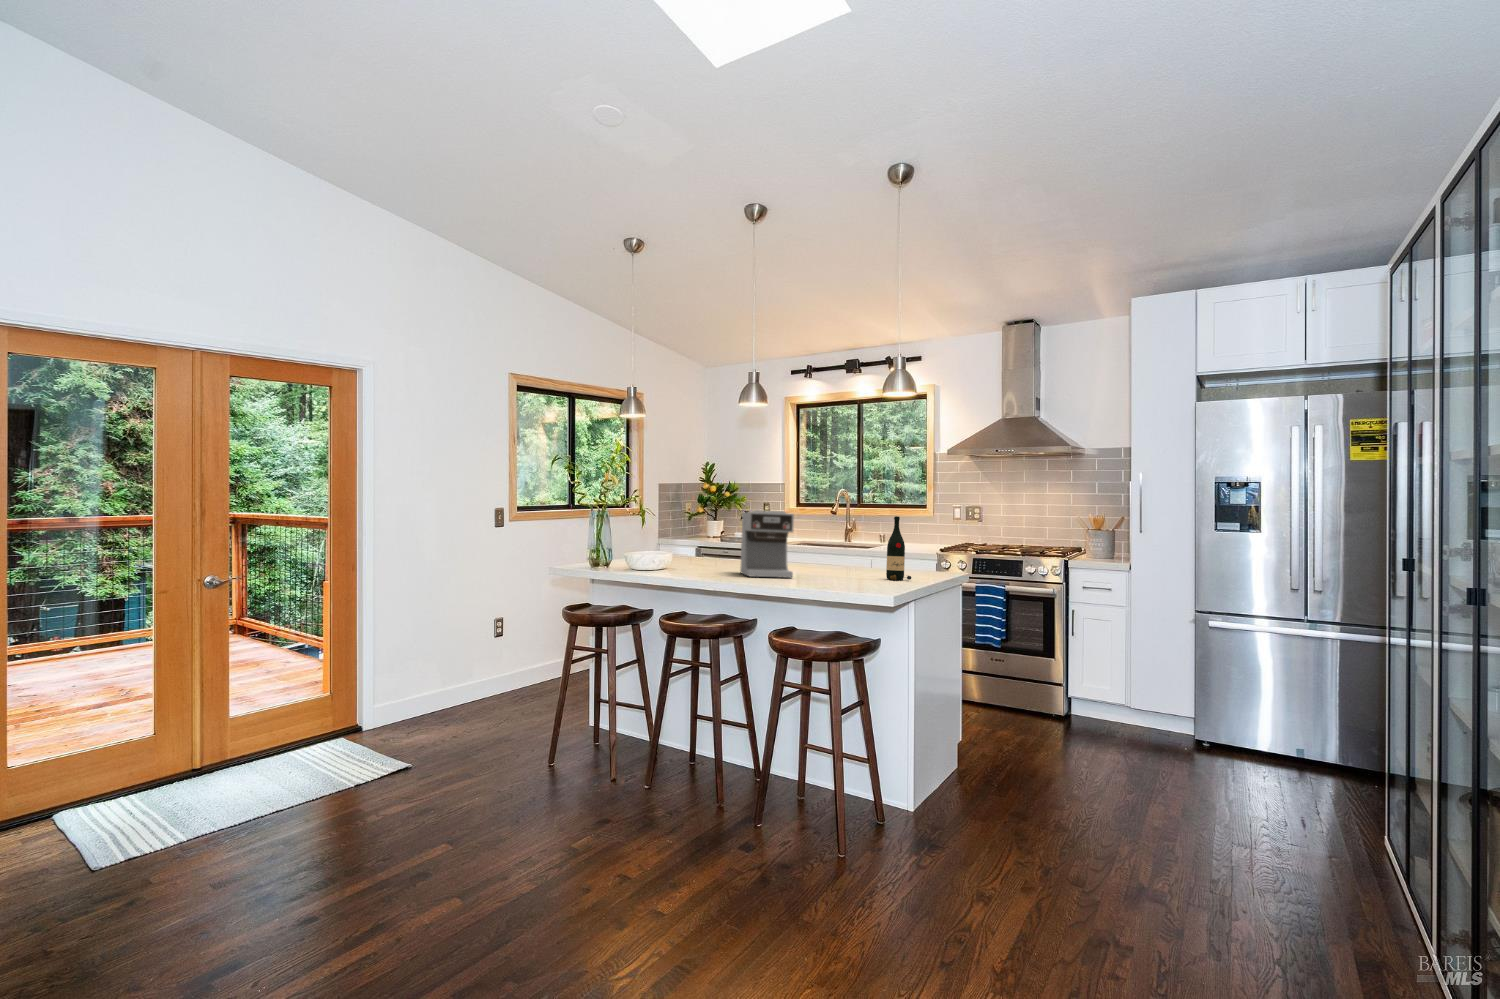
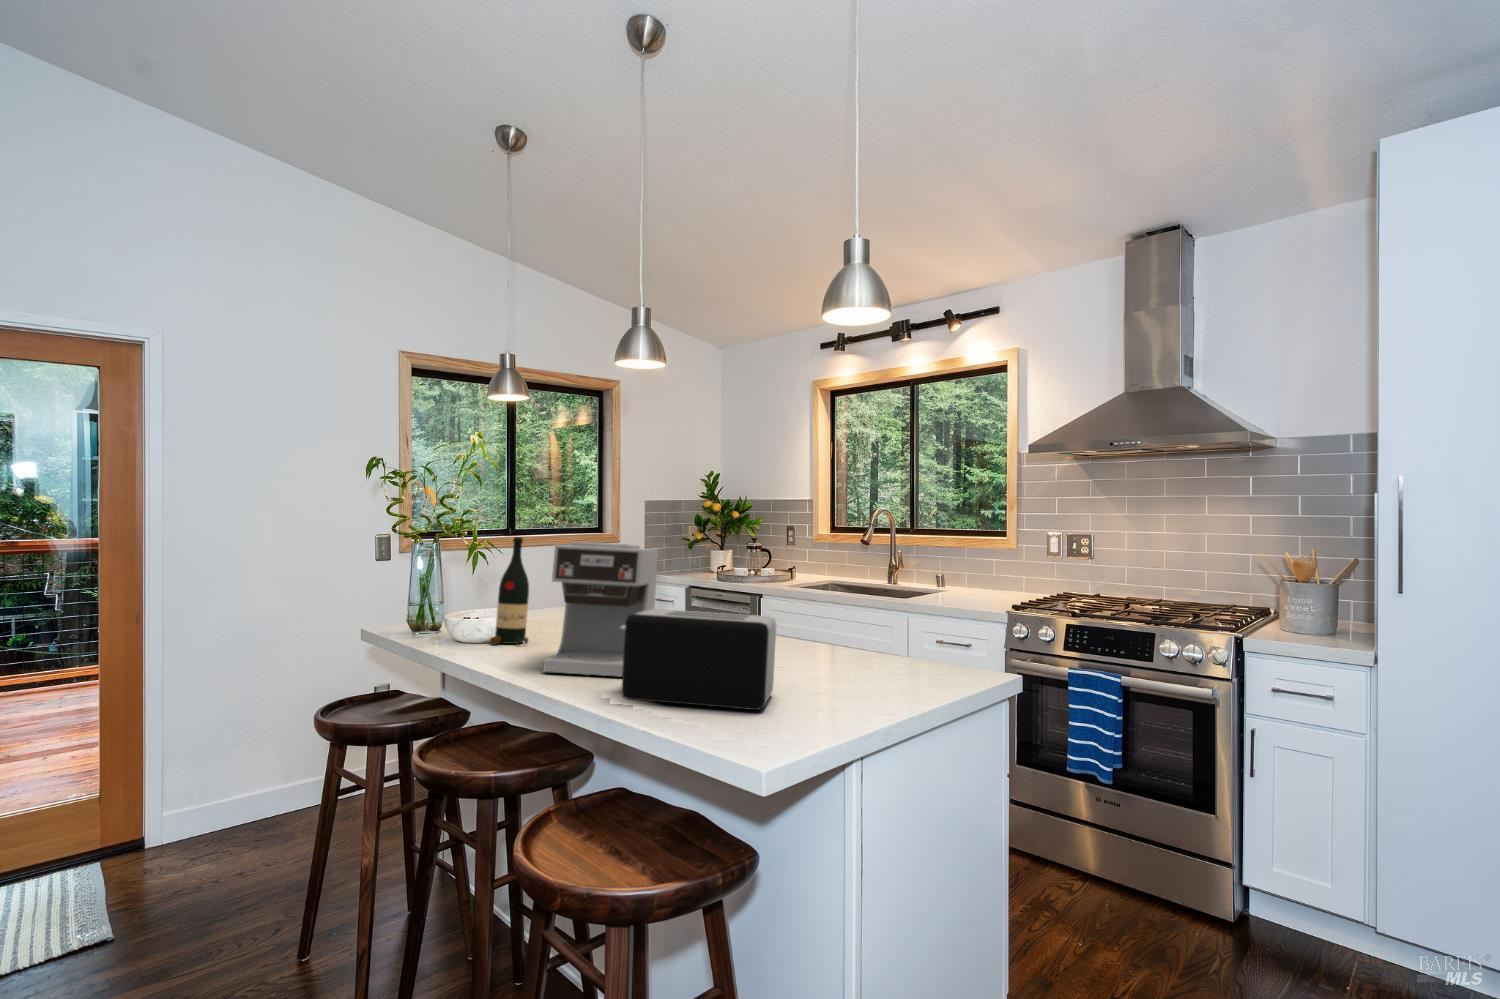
wine bottle: present [886,516,911,580] -> present [490,537,529,644]
toaster: none [800,542,876,585] -> present [621,609,776,710]

